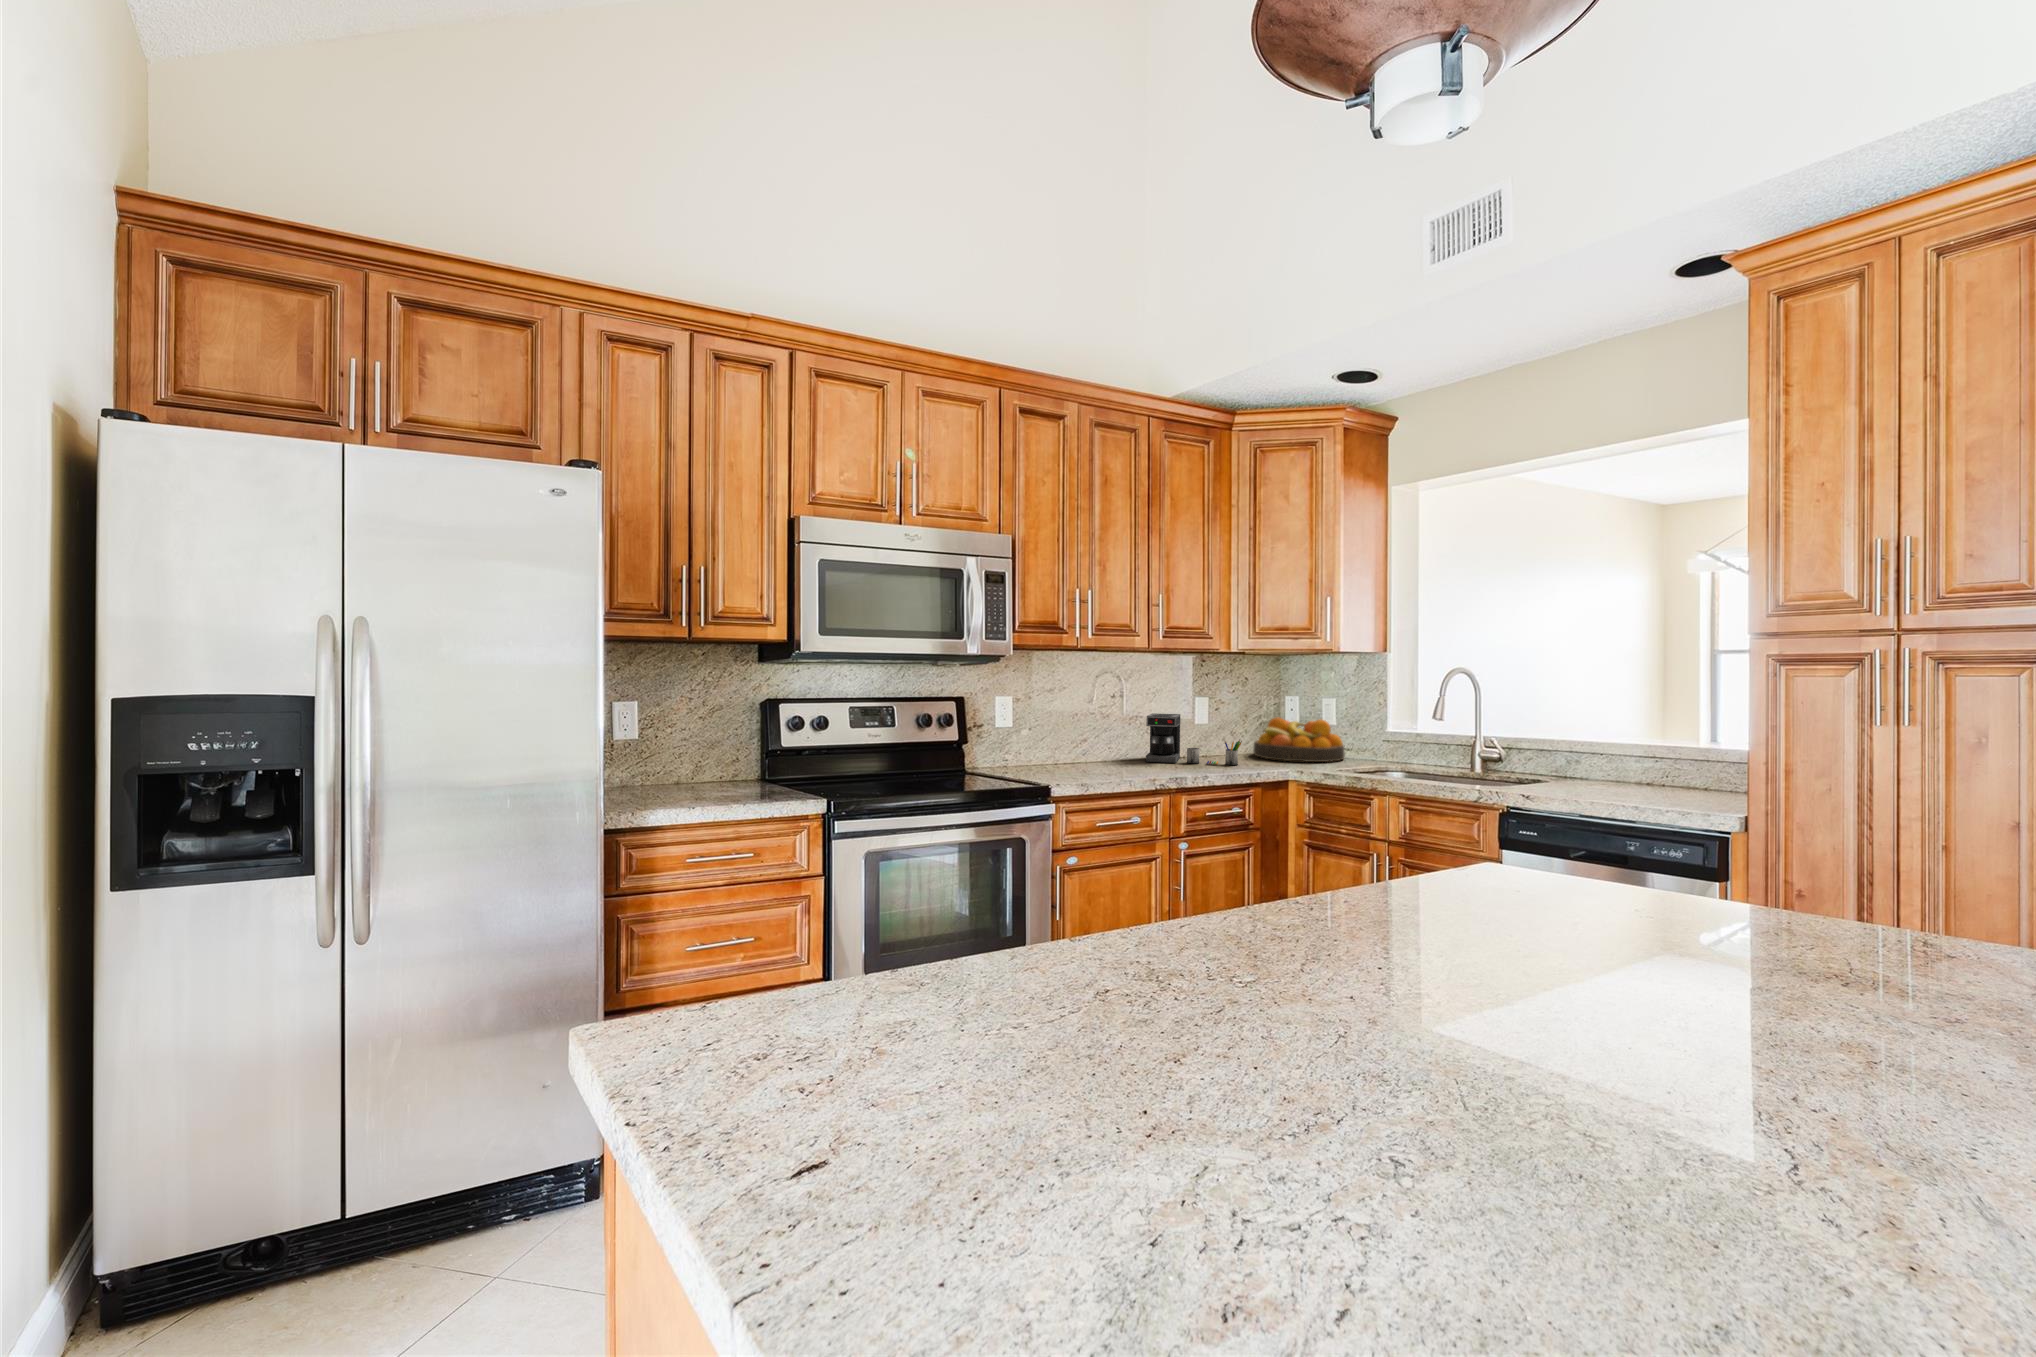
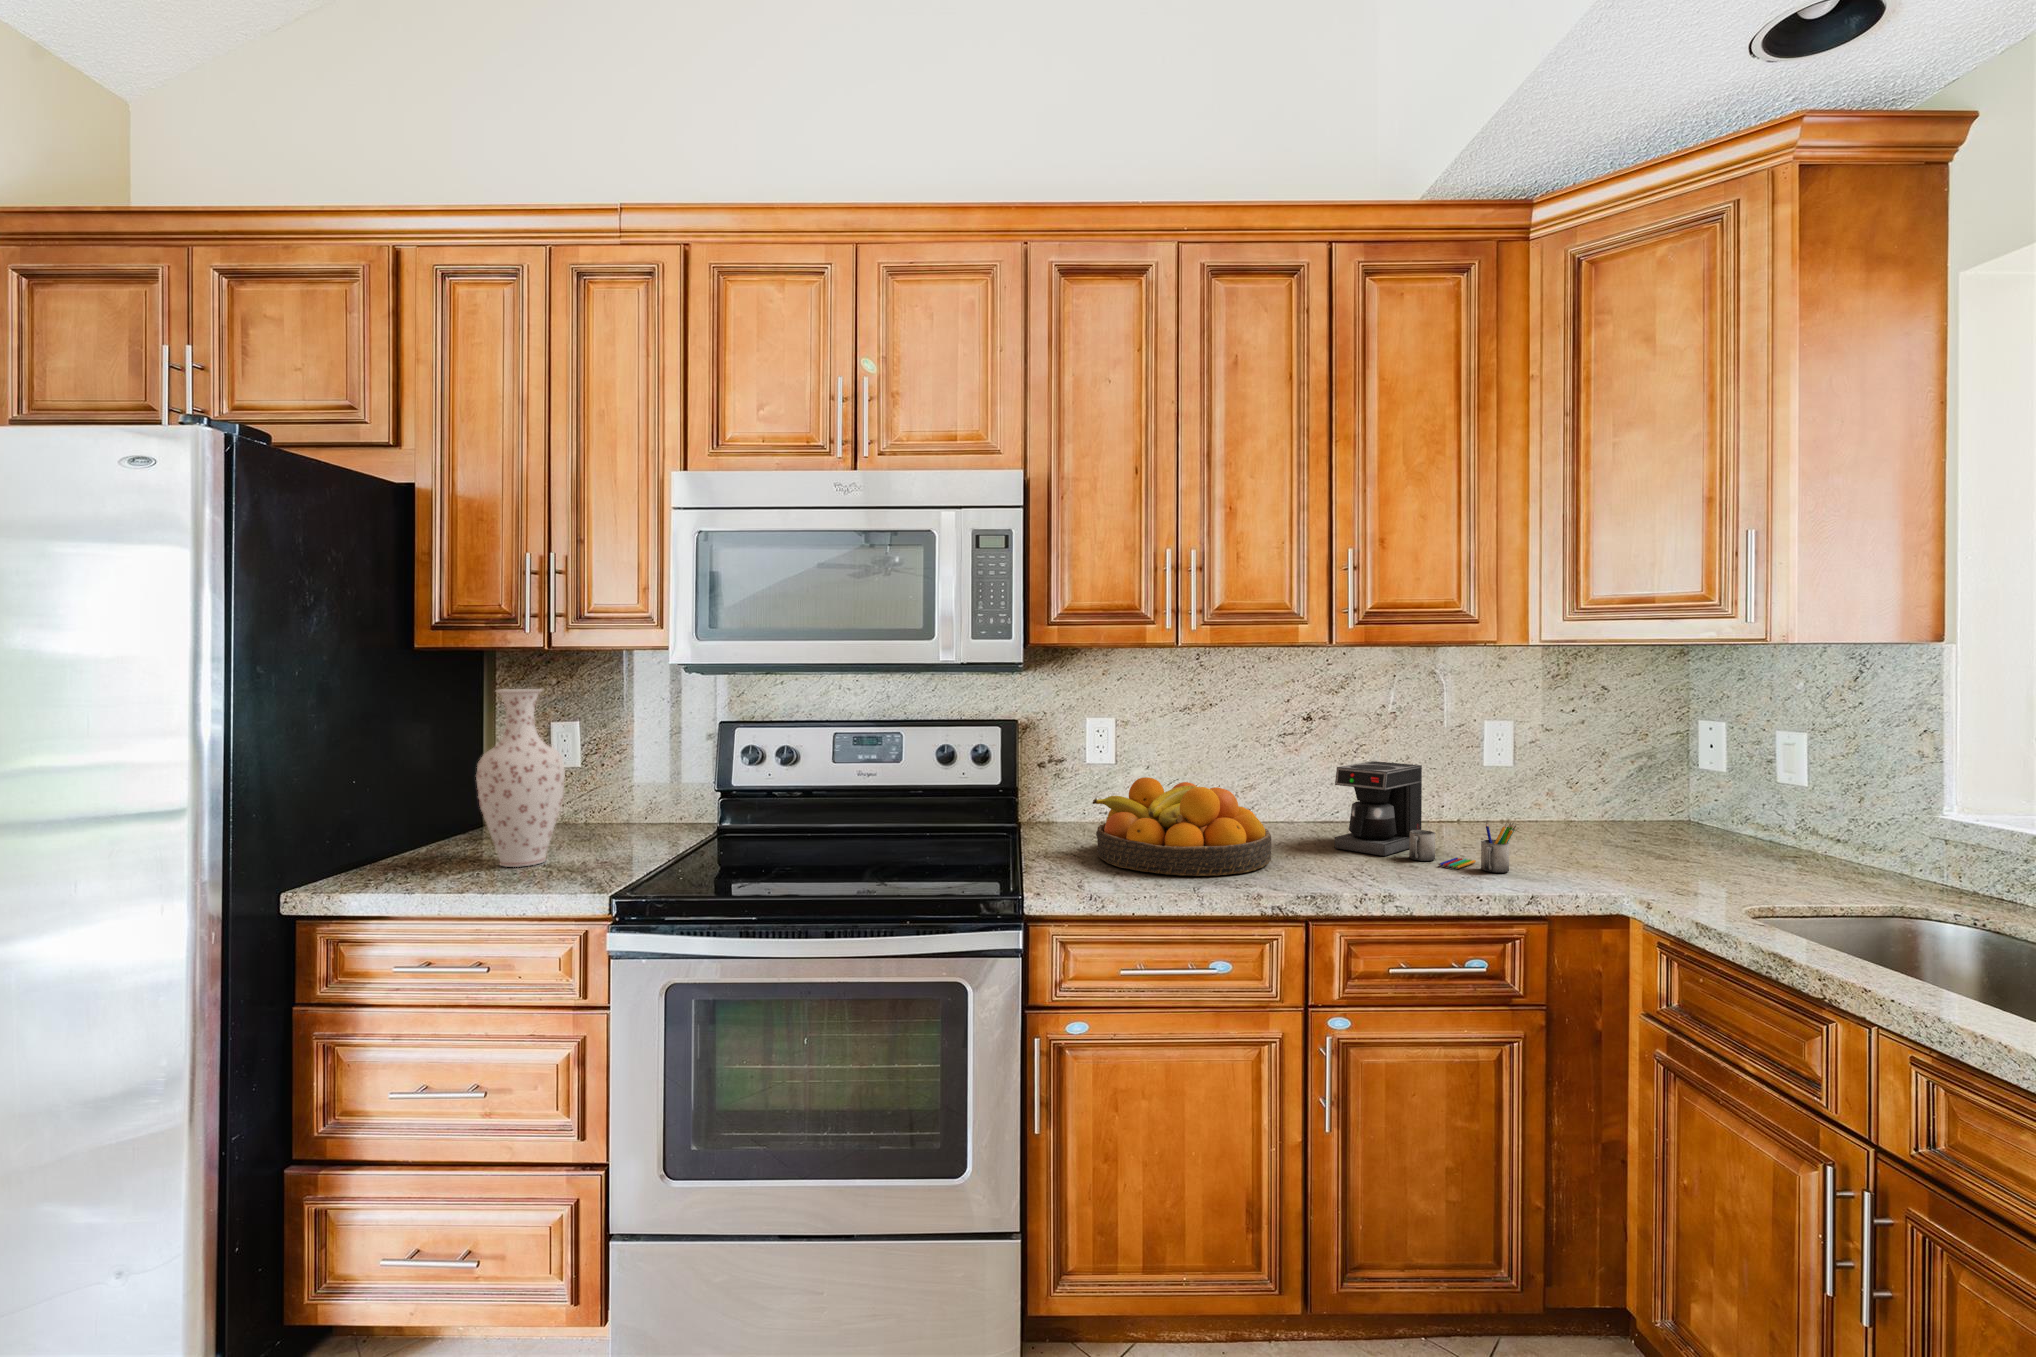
vase: none [657,671,721,804] -> present [476,689,565,867]
fruit bowl: present [1253,718,1345,762] -> present [1093,777,1271,876]

